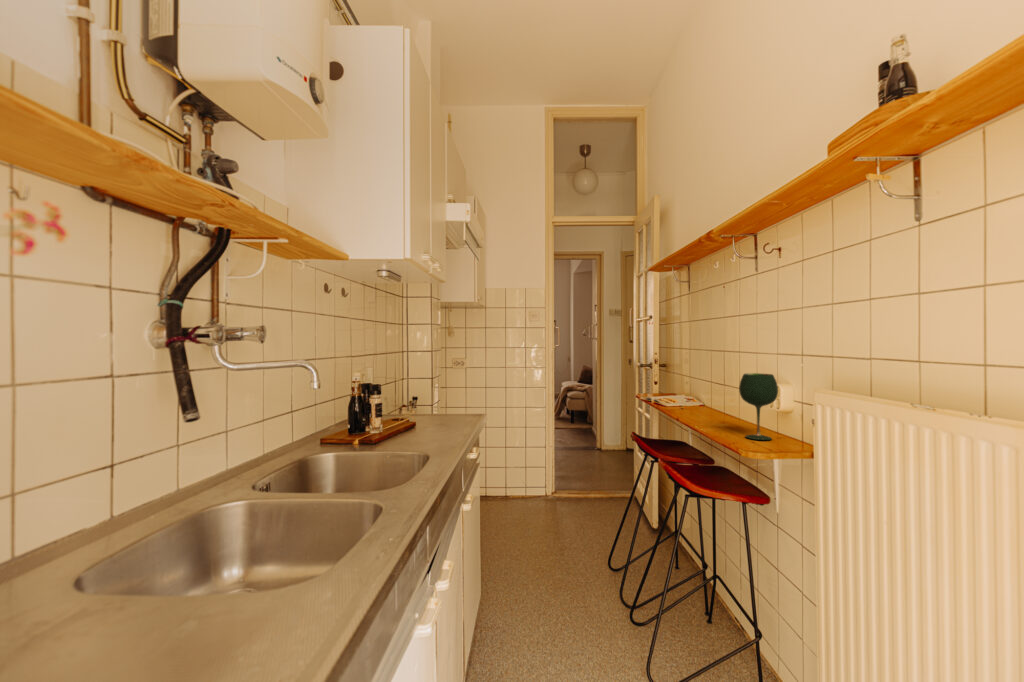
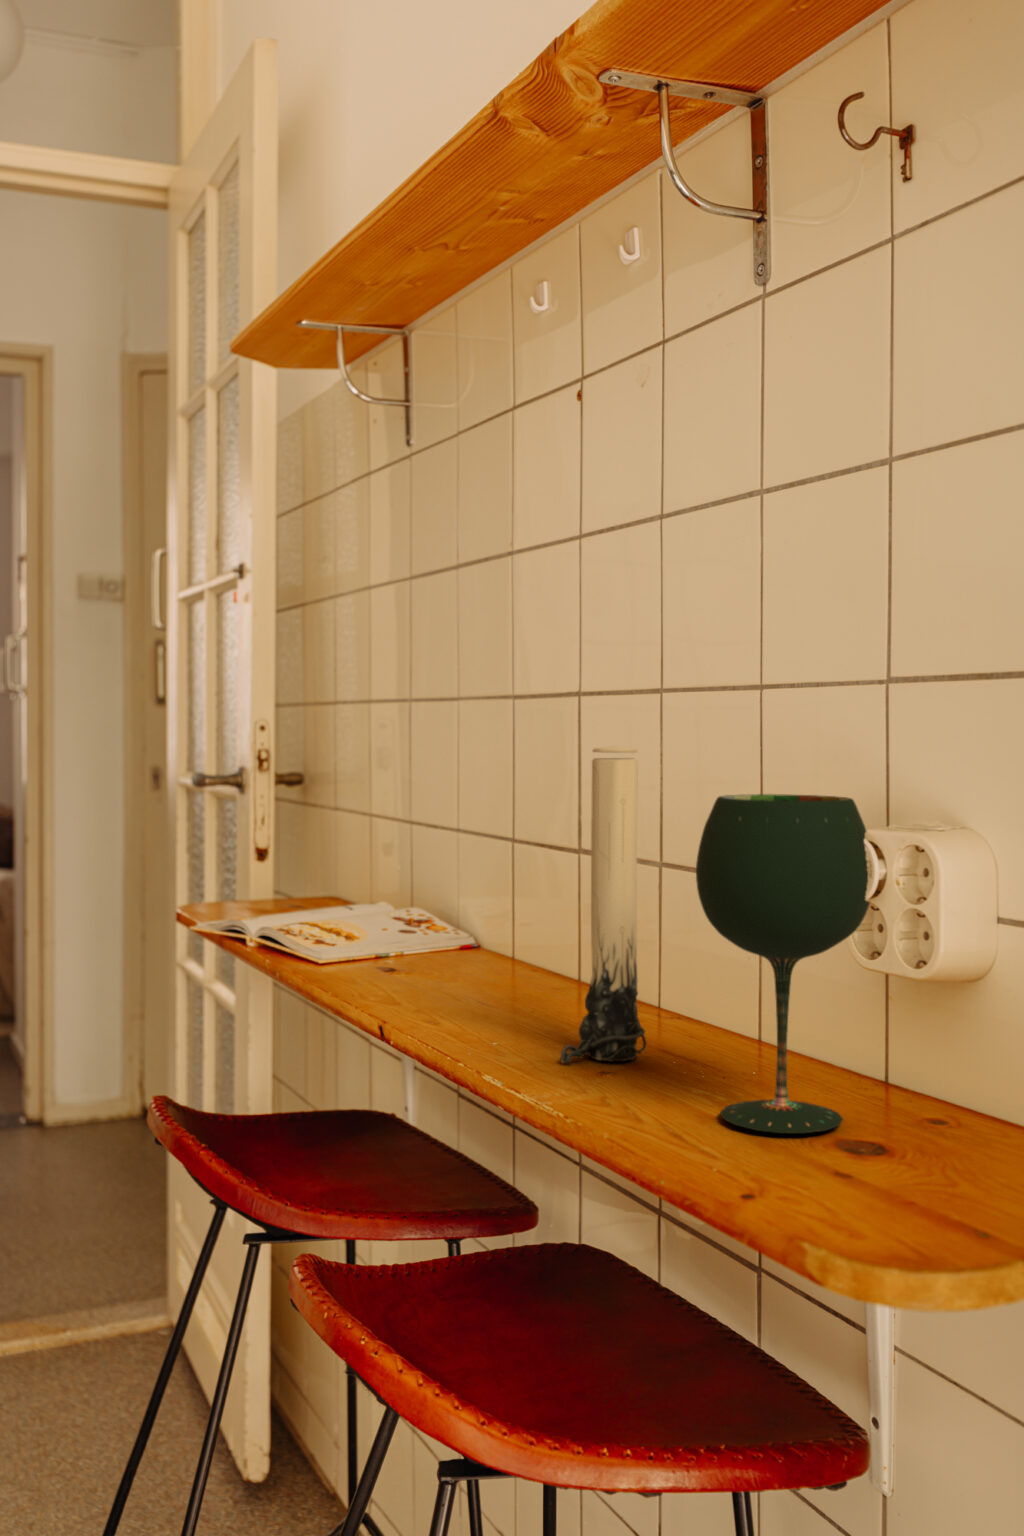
candle: none [716,362,736,427] -> present [561,746,647,1063]

